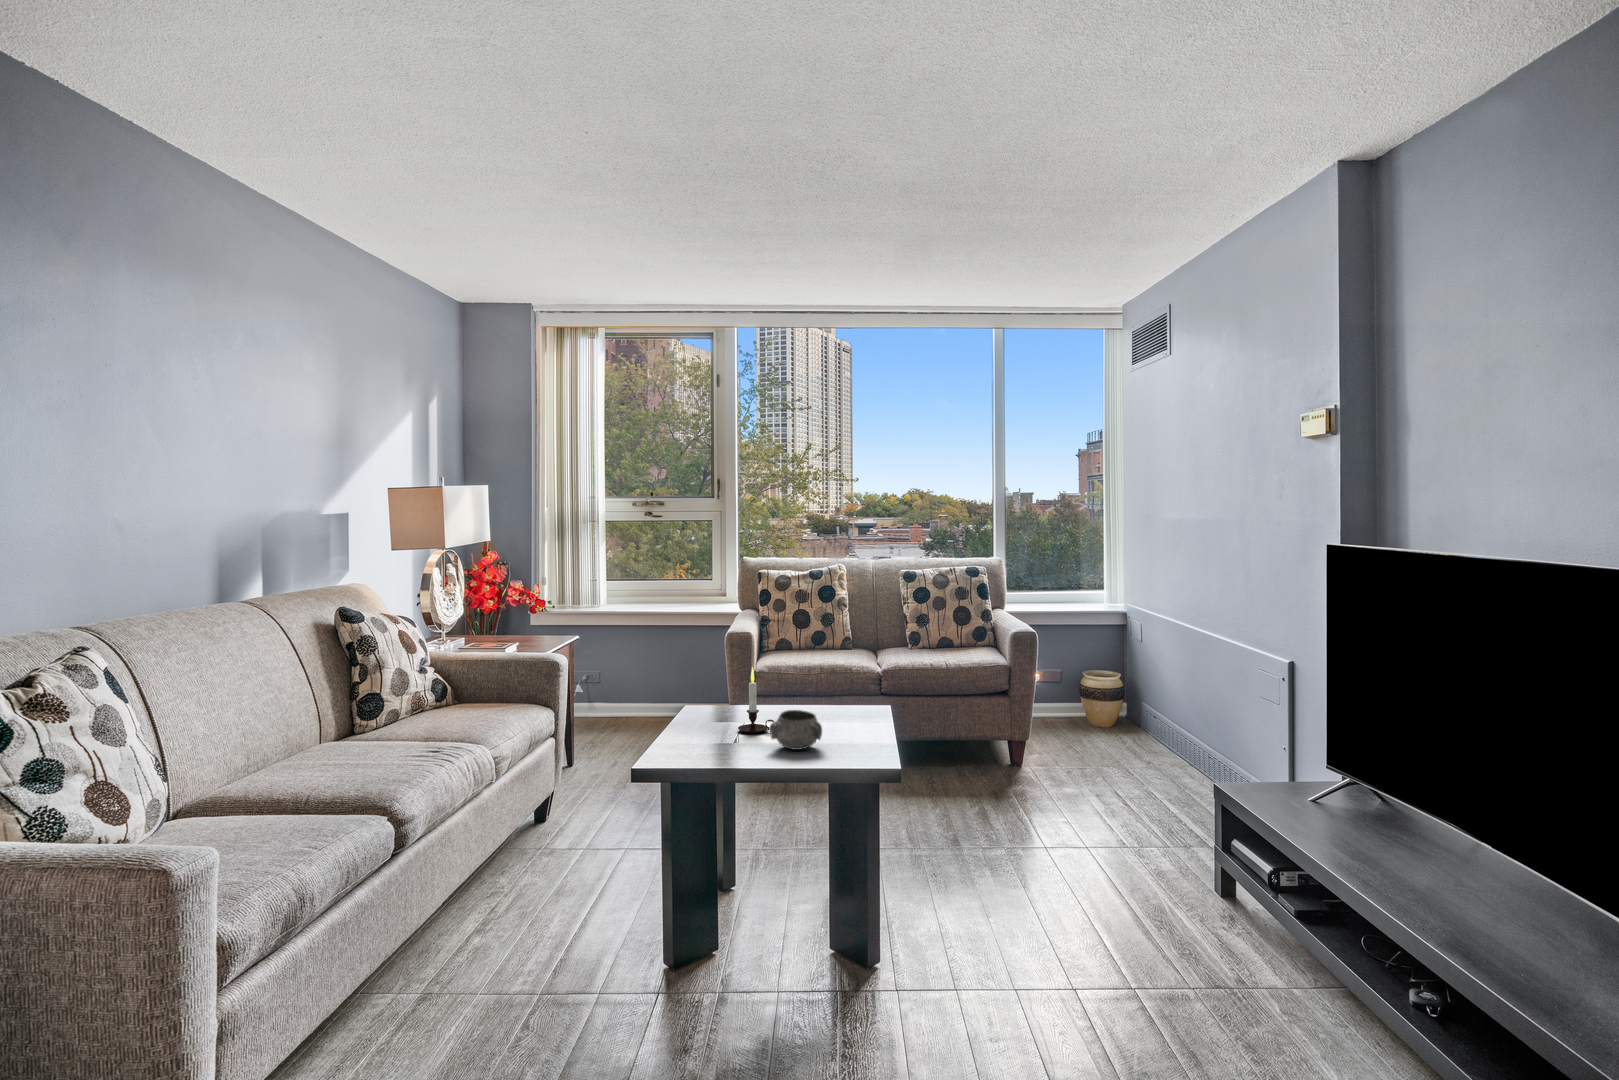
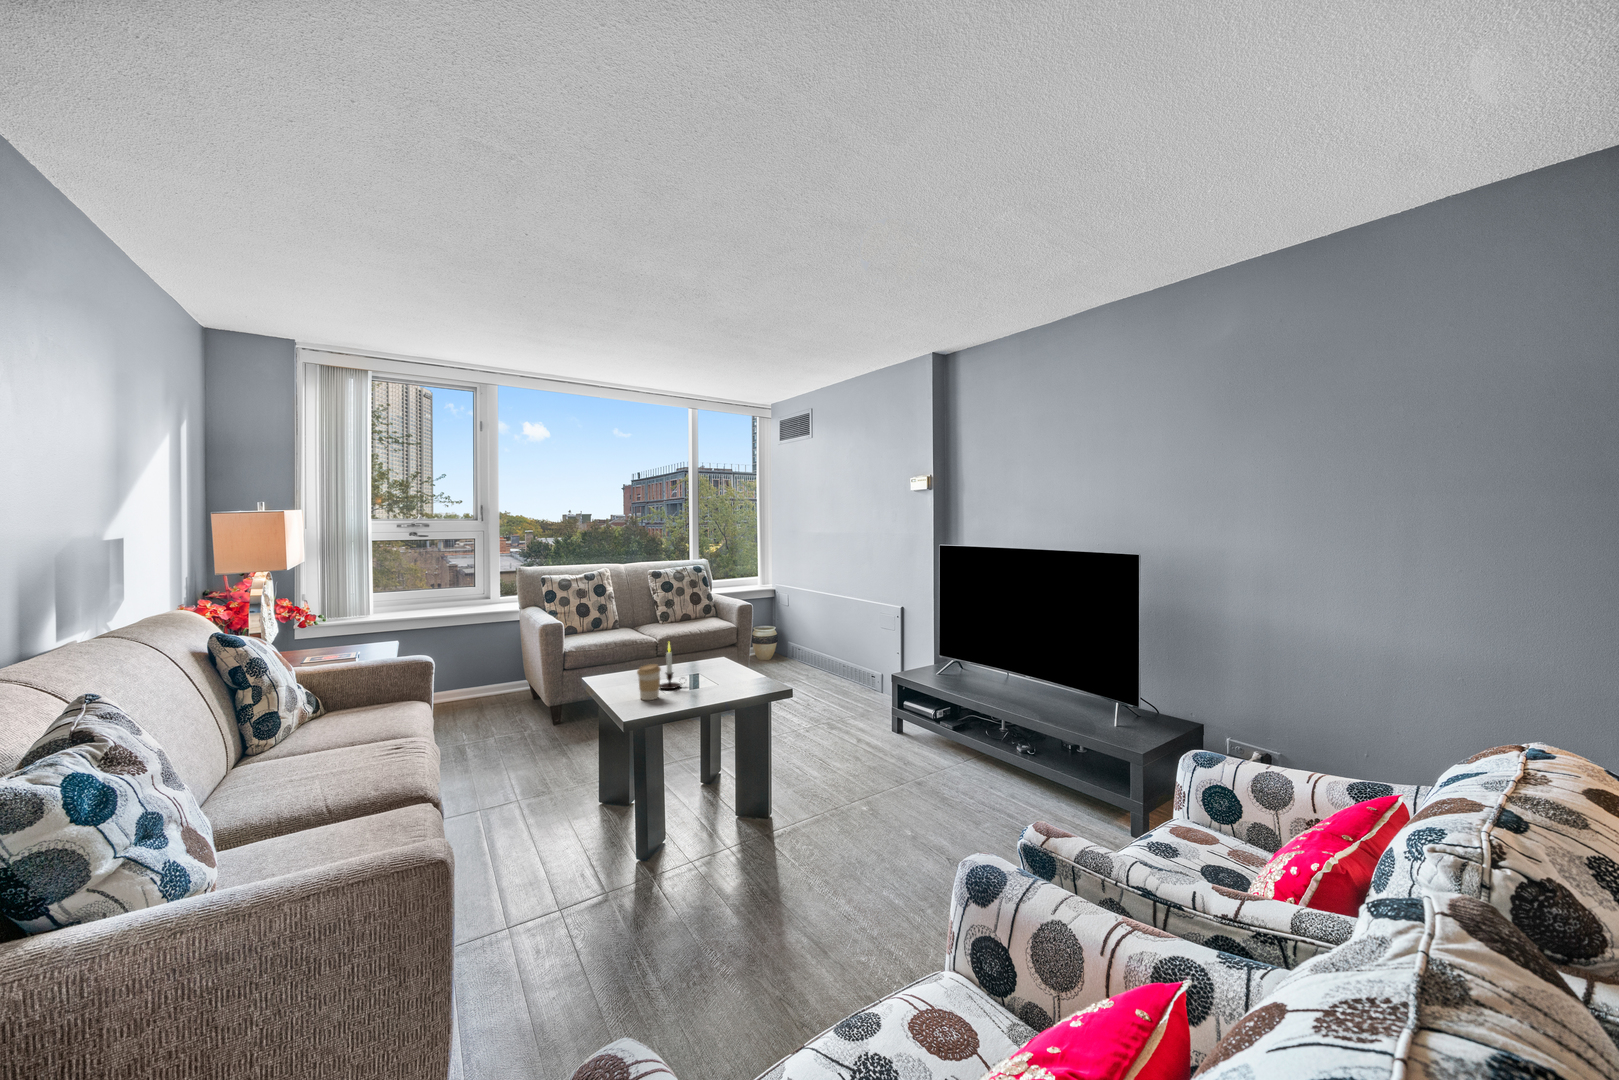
coffee cup: none [688,695,720,743] -> present [637,664,661,700]
decorative bowl: present [769,710,822,750] -> none [706,666,742,693]

